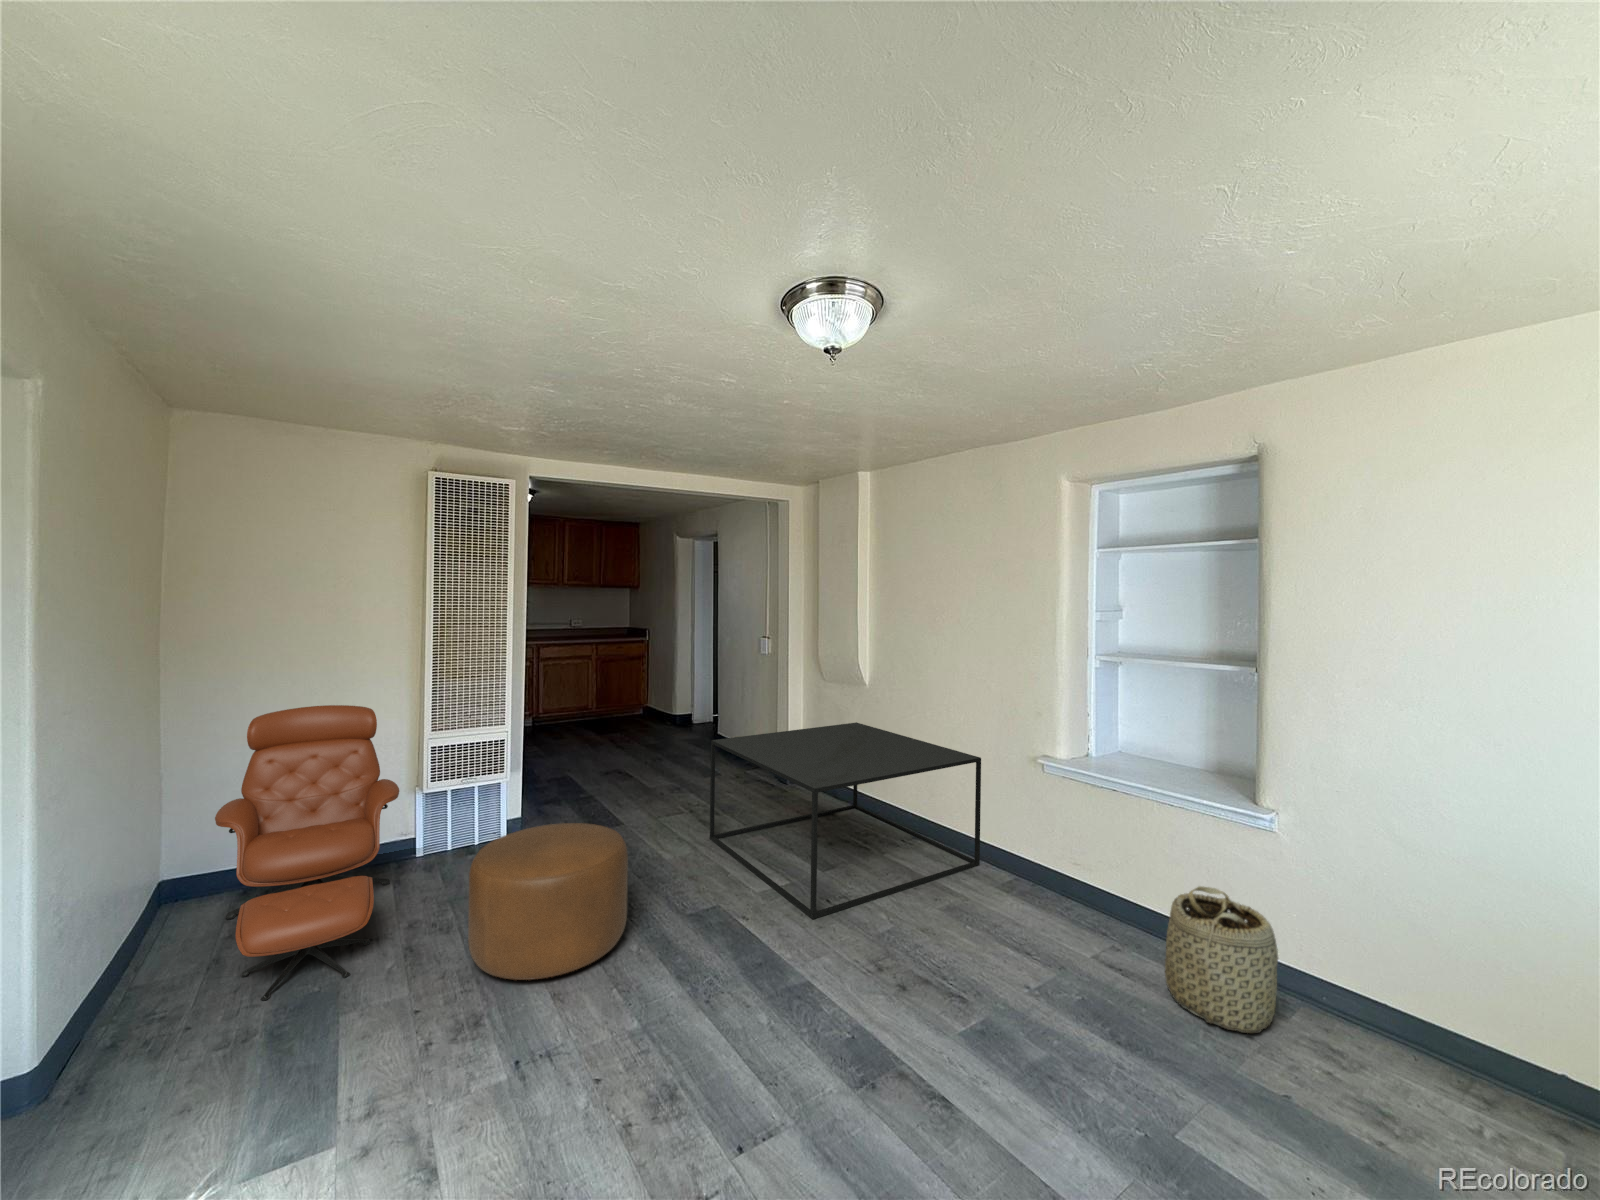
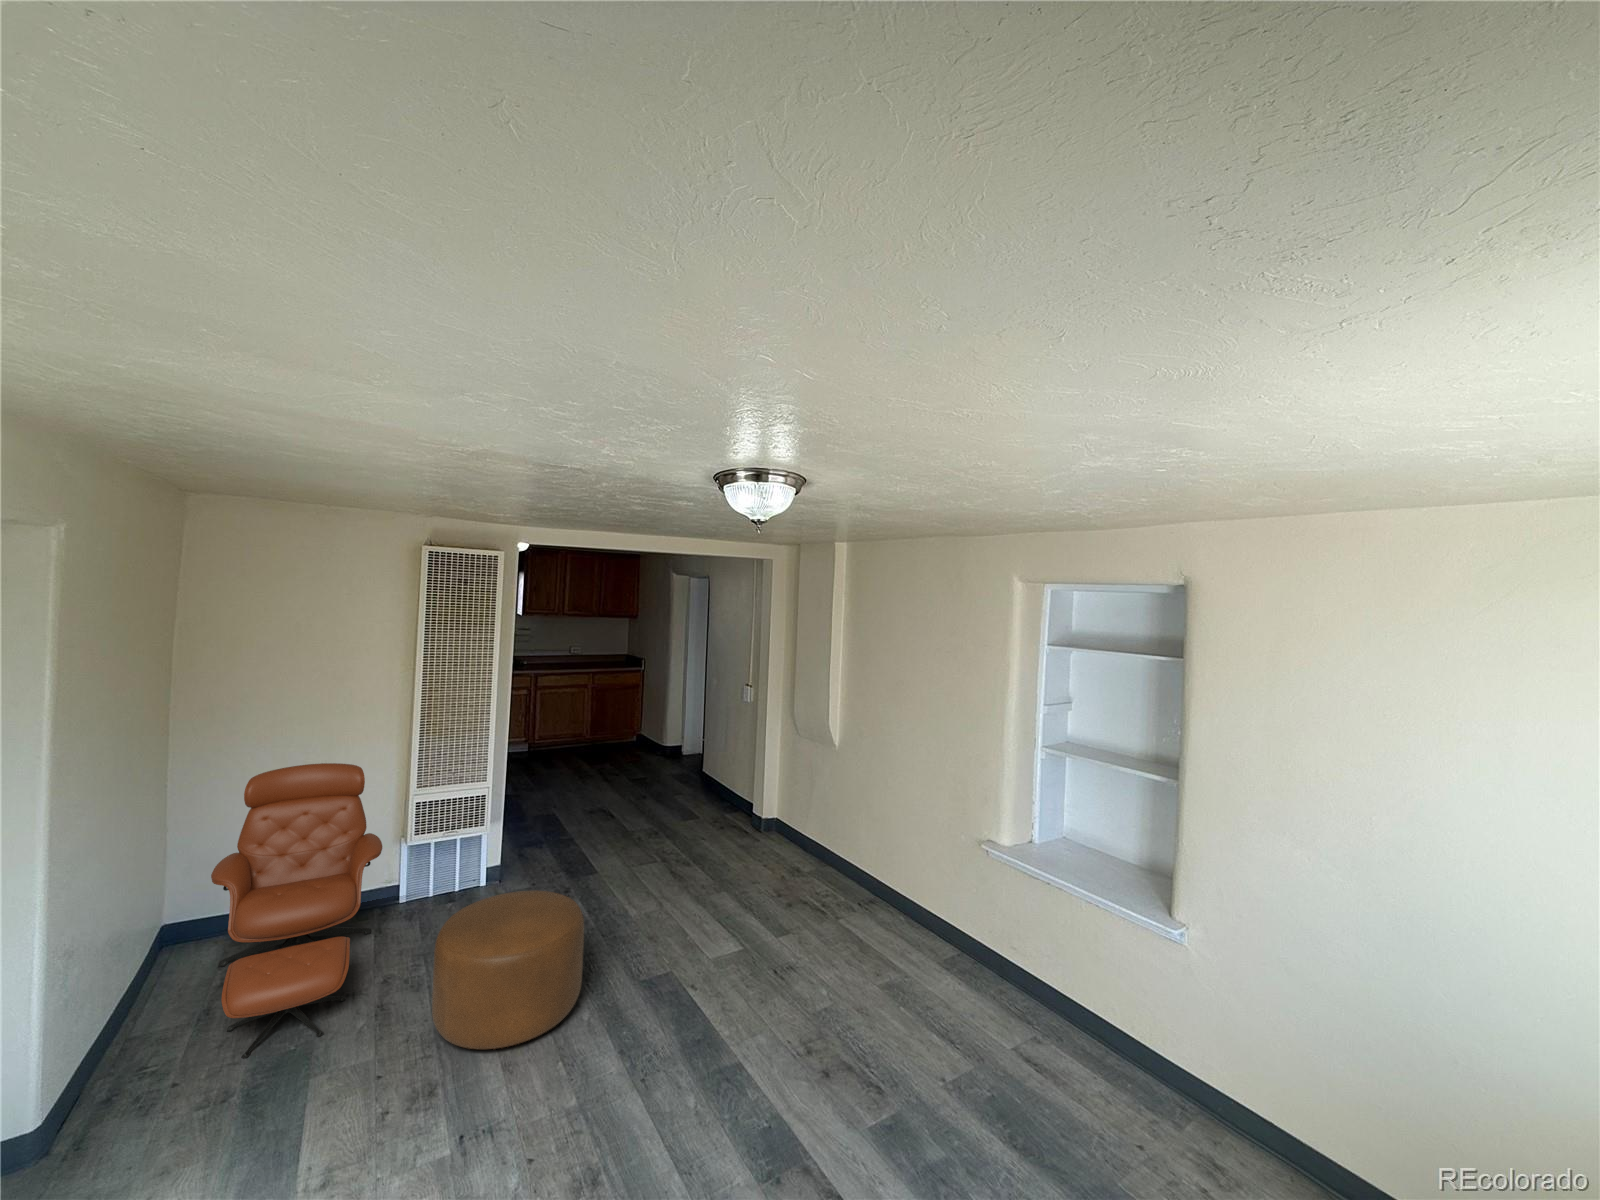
coffee table: present [710,722,981,919] -> none [676,781,933,993]
basket: present [1165,886,1278,1033] -> none [1074,995,1173,1144]

